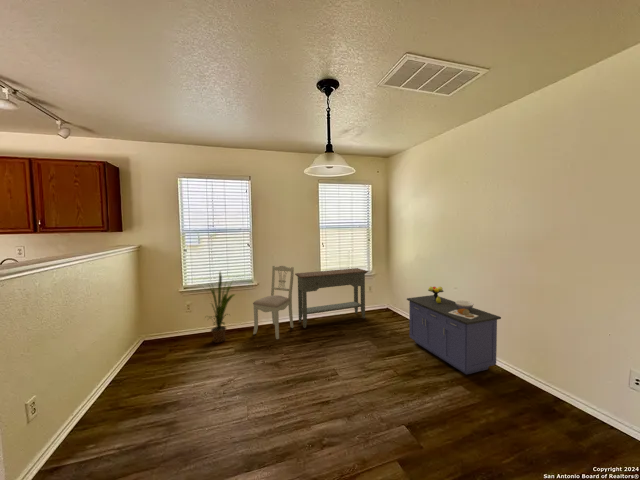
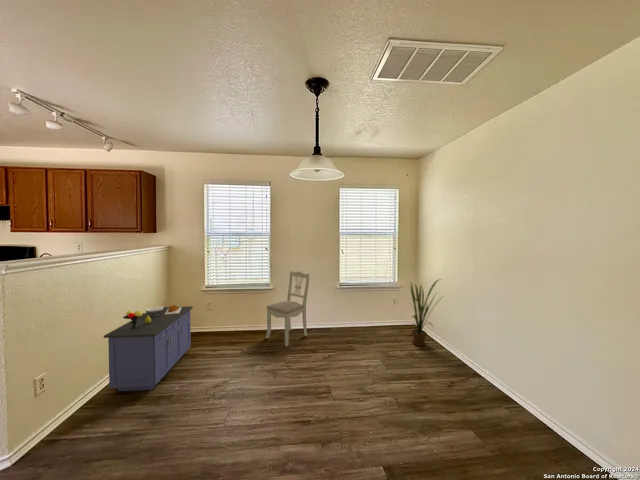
console table: present [295,268,368,328] -> none [312,279,391,338]
house plant: present [209,273,234,343] -> present [411,280,438,346]
storage cabinet: present [407,287,501,375] -> present [104,305,193,391]

